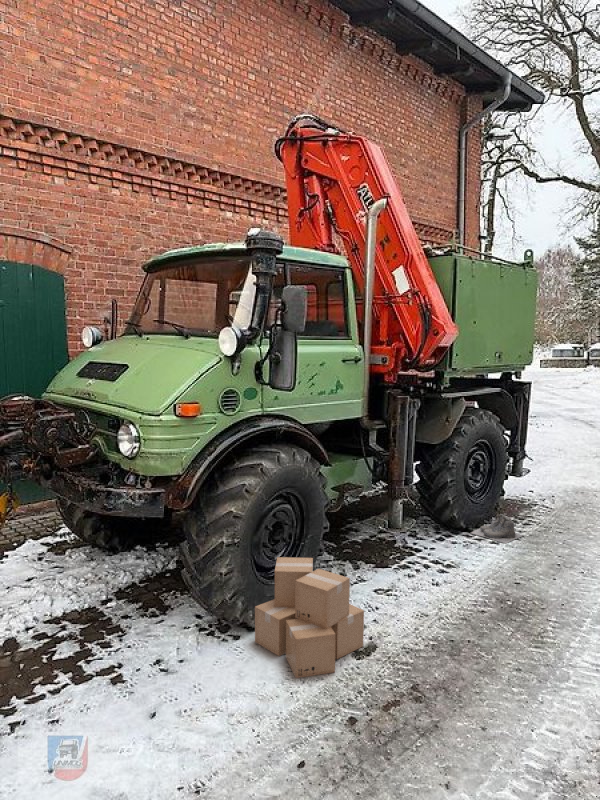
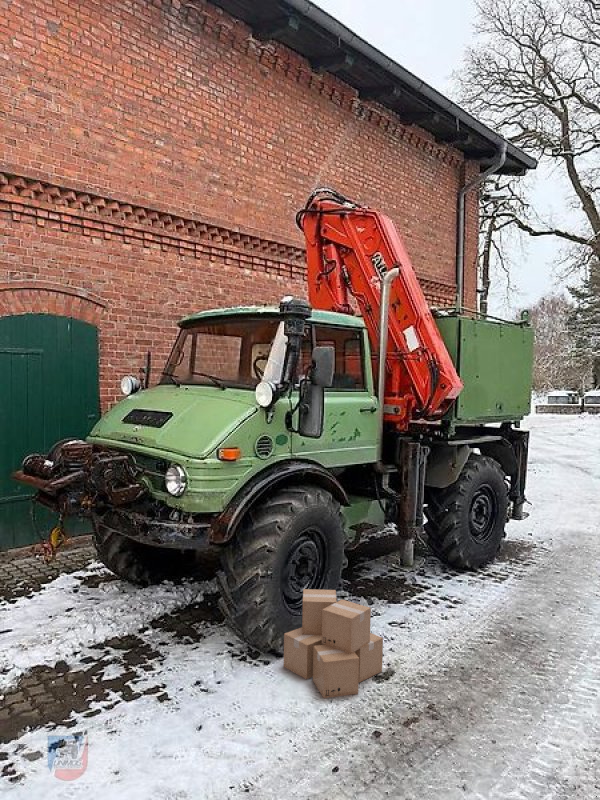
boots: present [472,514,522,544] -> none [474,553,524,582]

